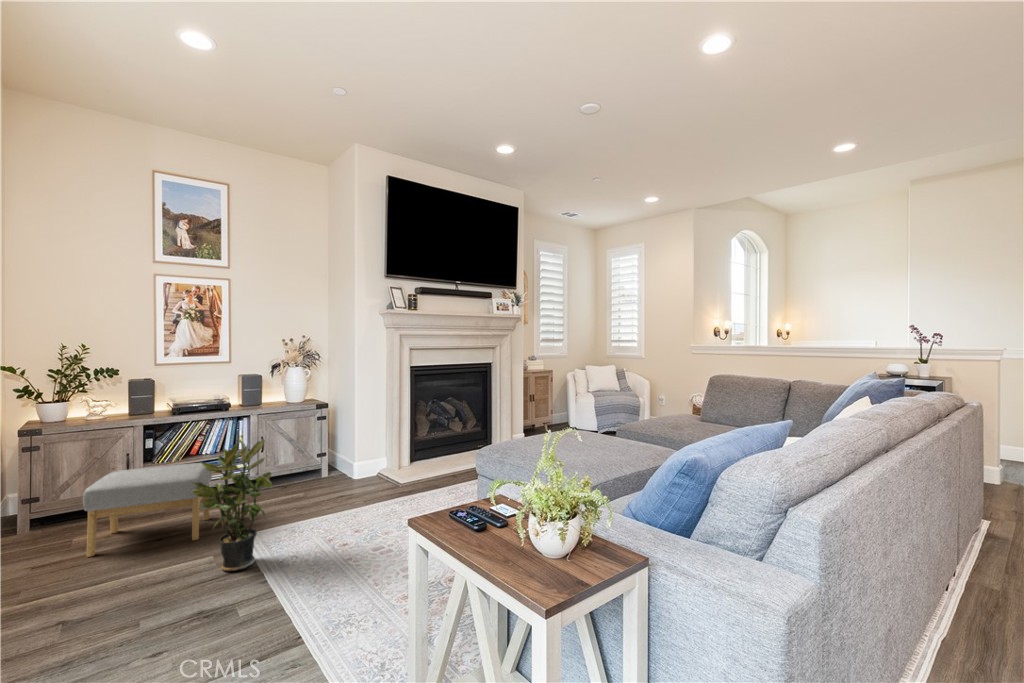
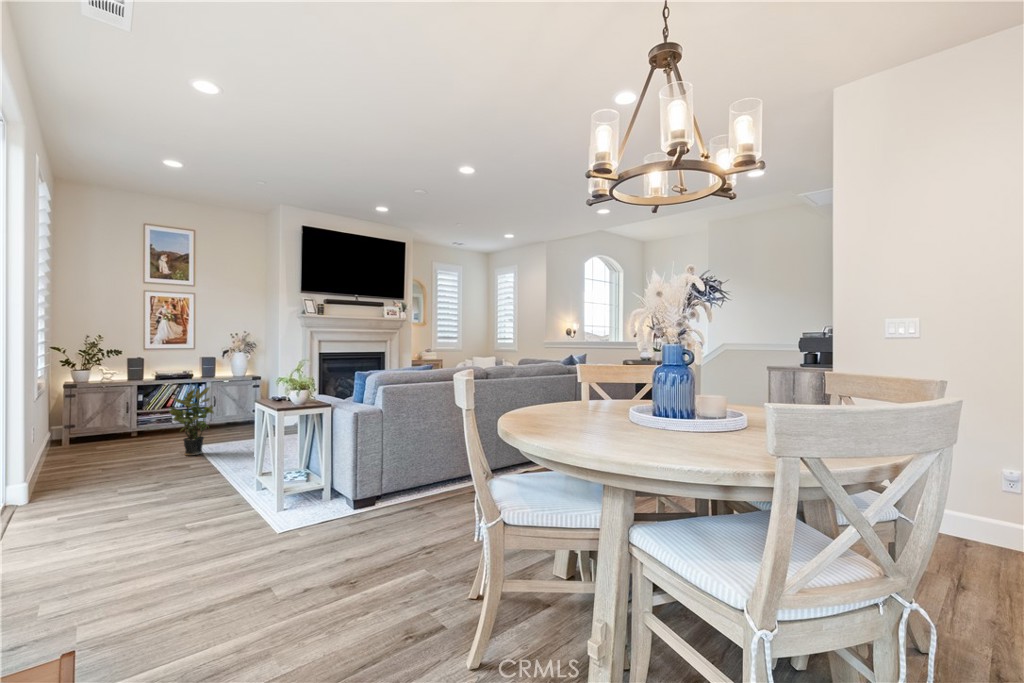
footstool: present [83,463,212,557] -> none [107,407,180,452]

